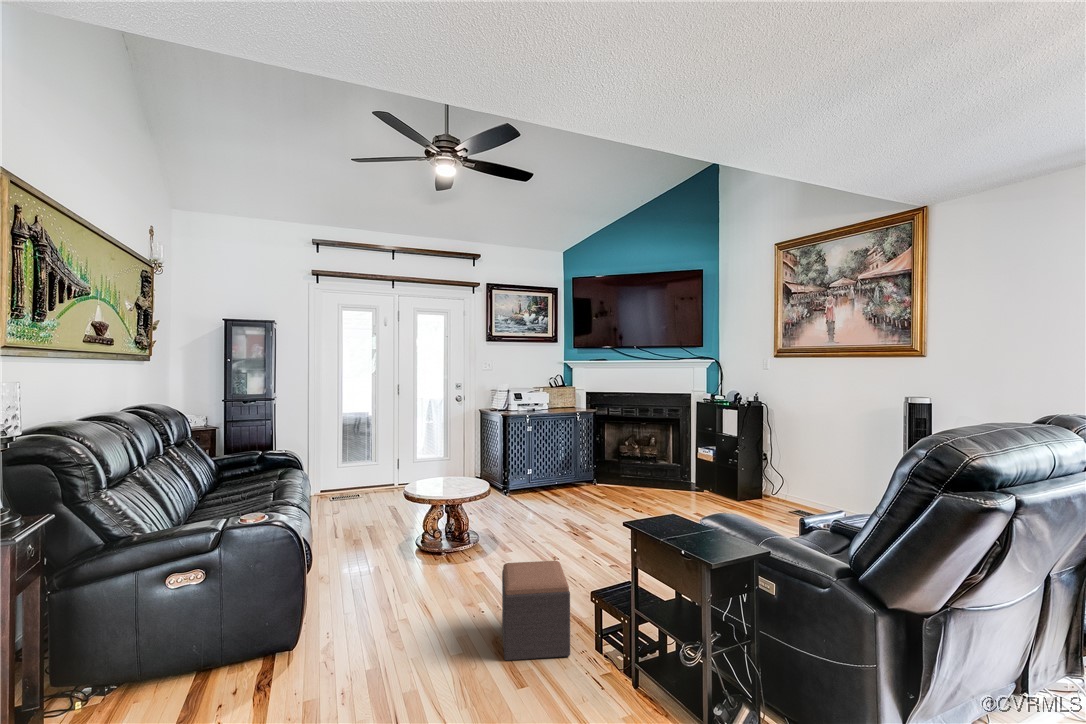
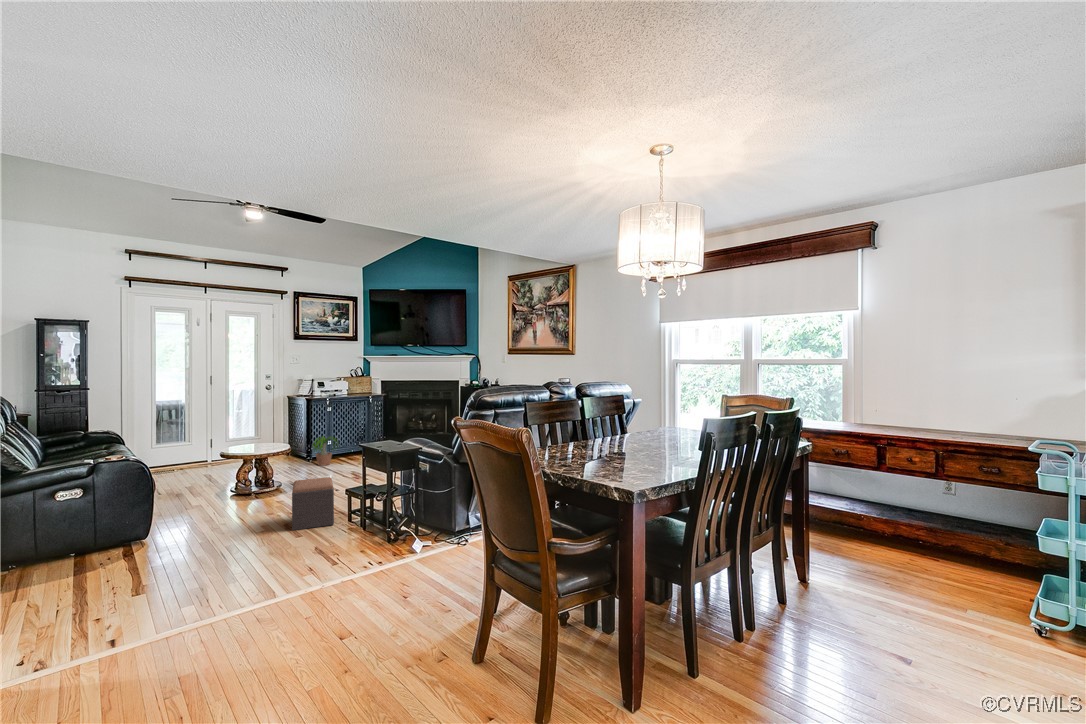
potted plant: none [506,466,548,506] -> present [312,436,338,466]

